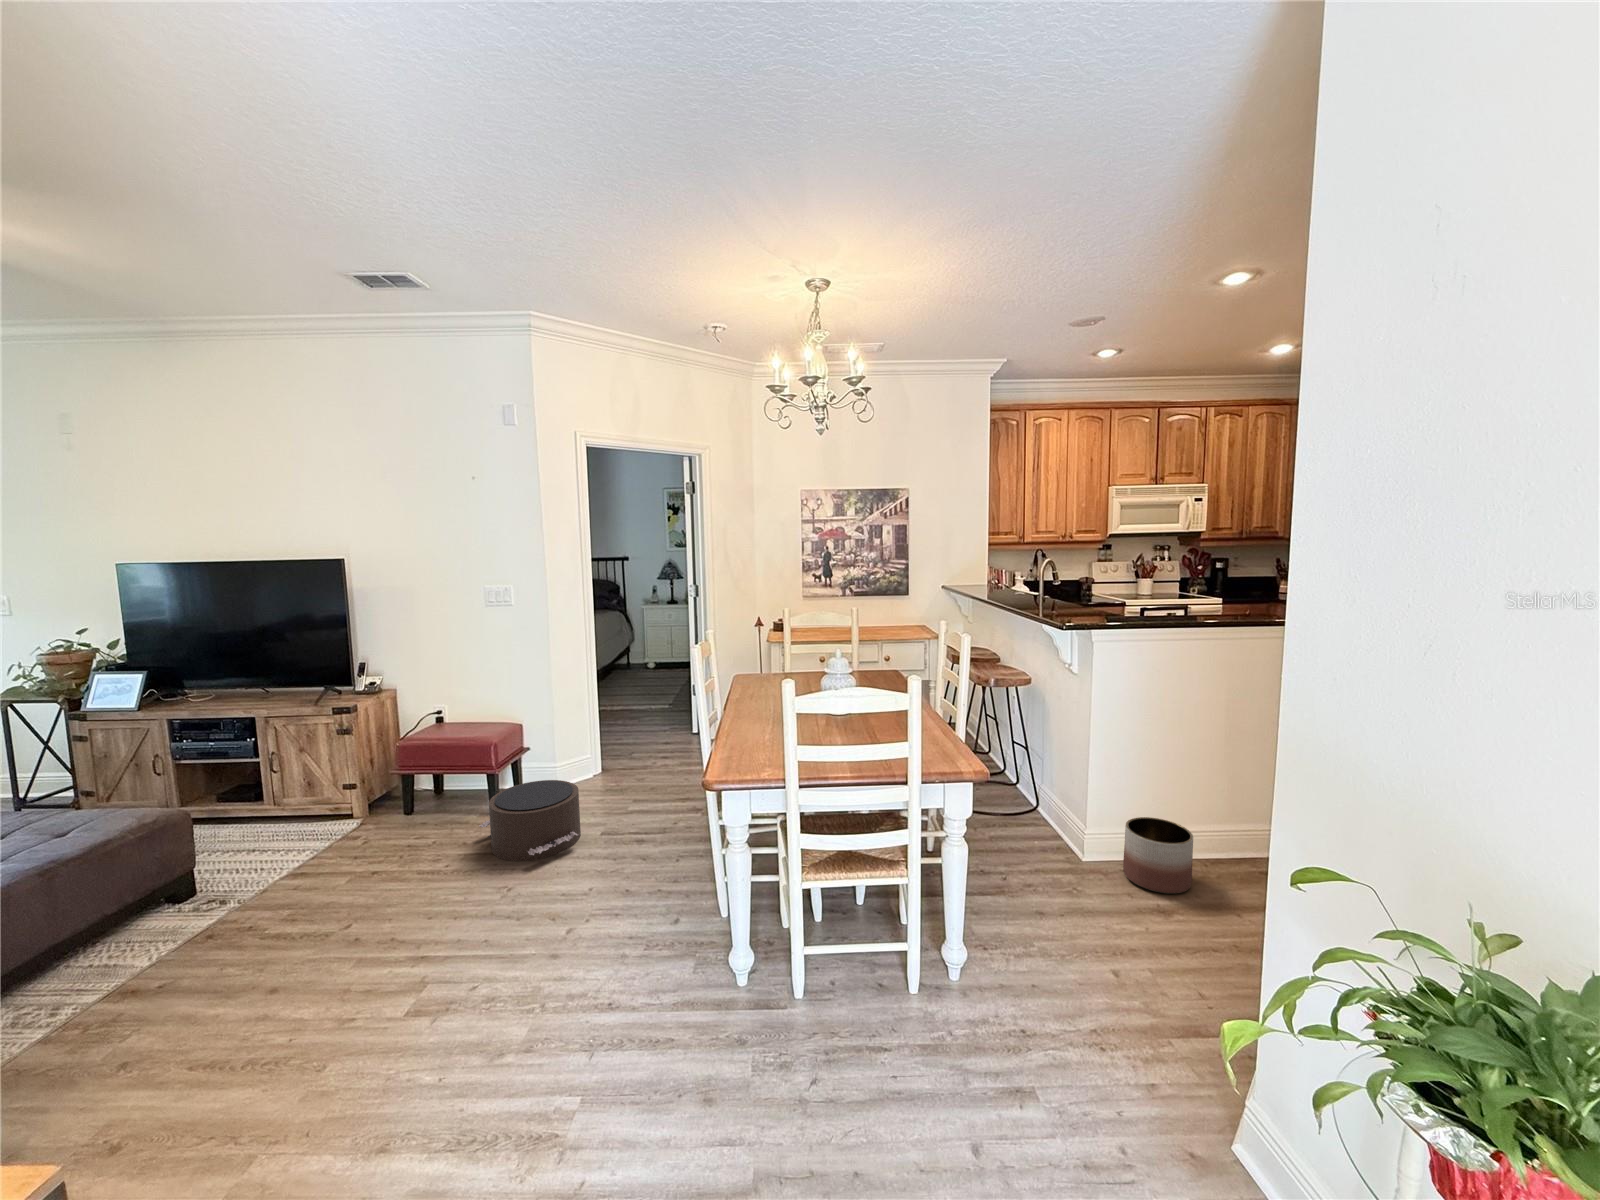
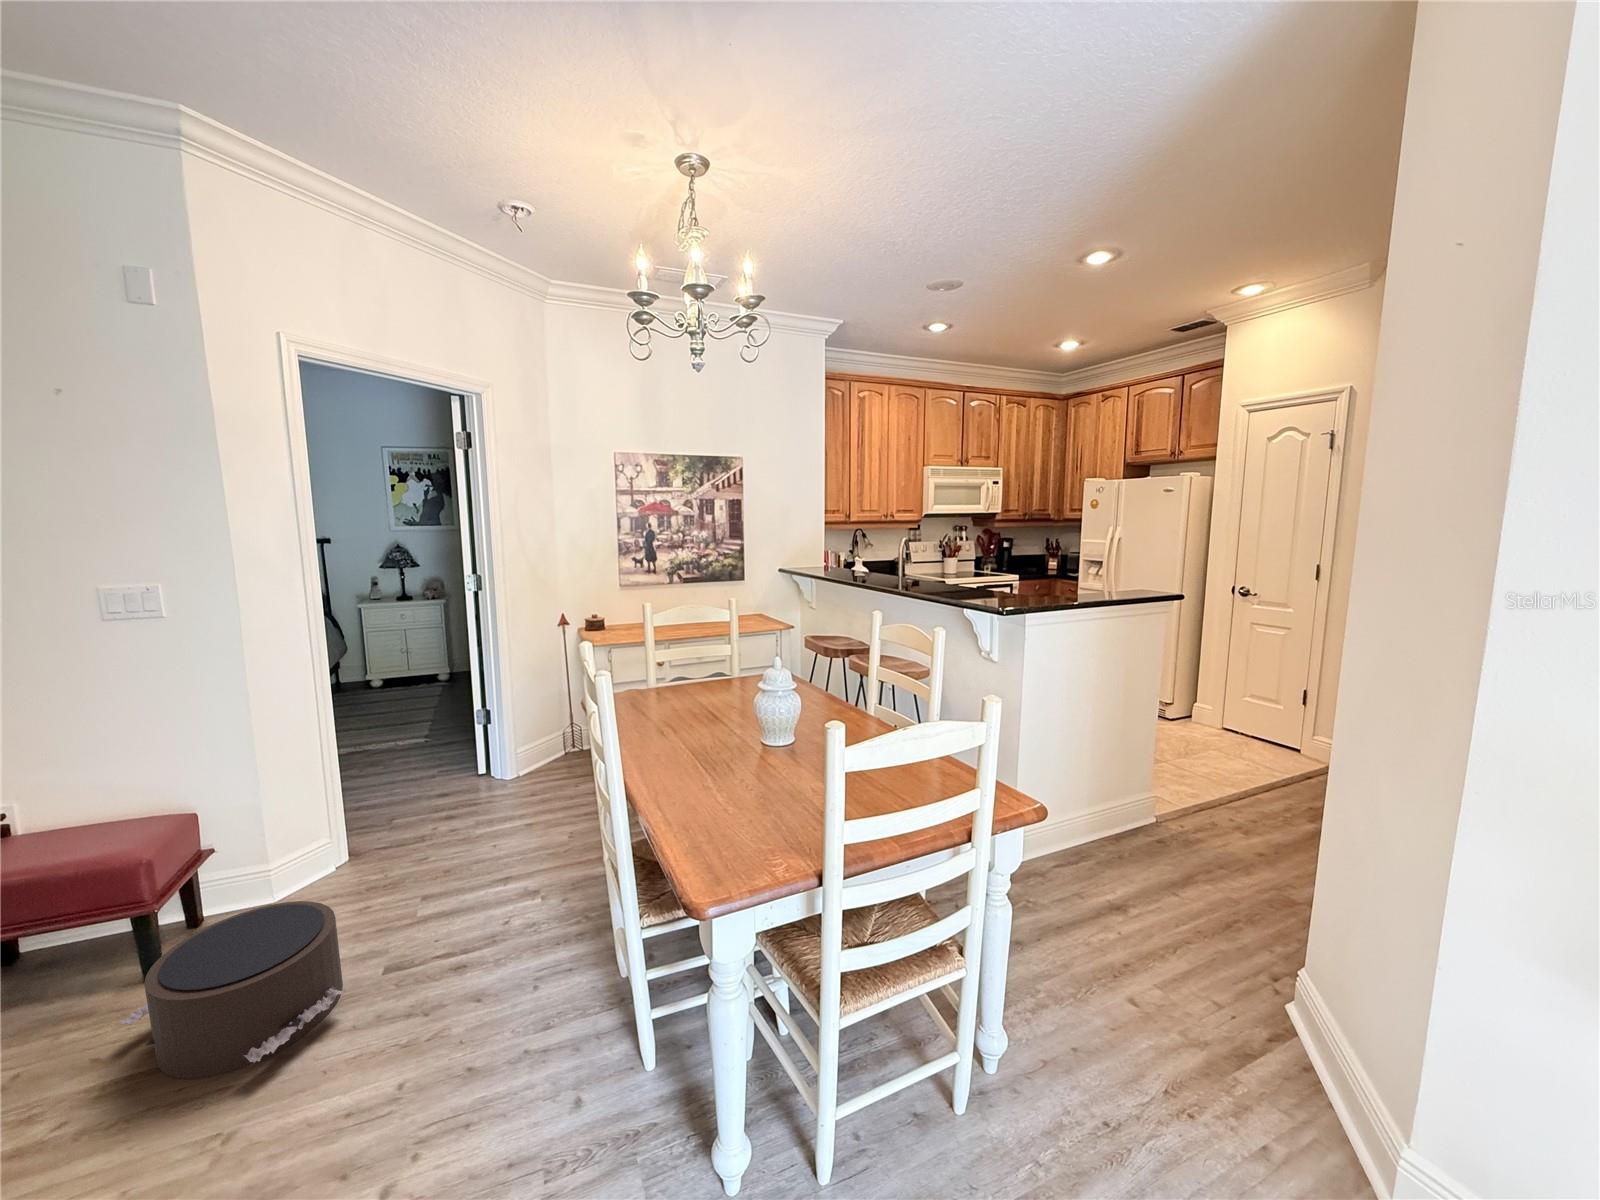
planter: present [1123,817,1193,894] -> none [1060,810,1132,892]

